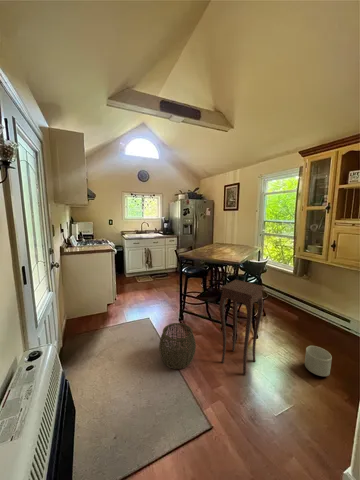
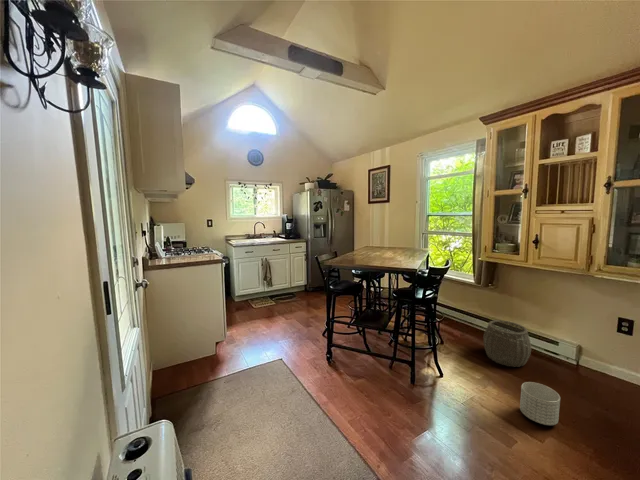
side table: present [220,280,265,375] -> none [400,293,461,435]
woven basket: present [159,323,196,369] -> present [483,320,531,367]

